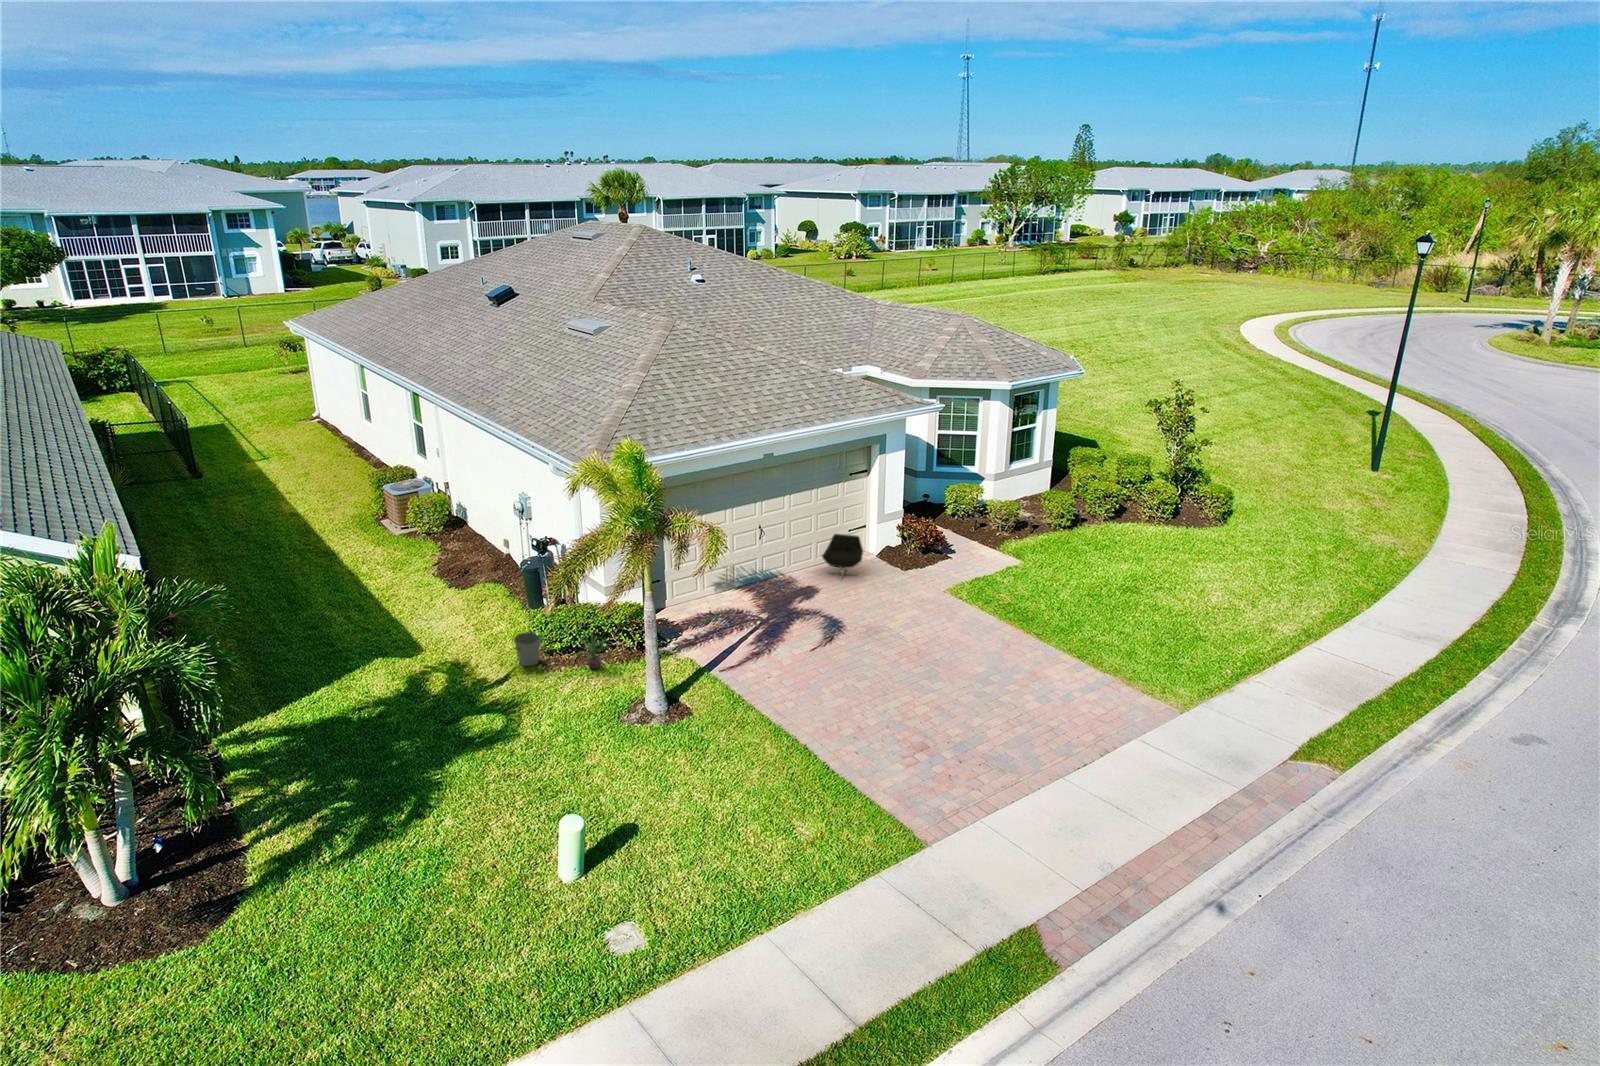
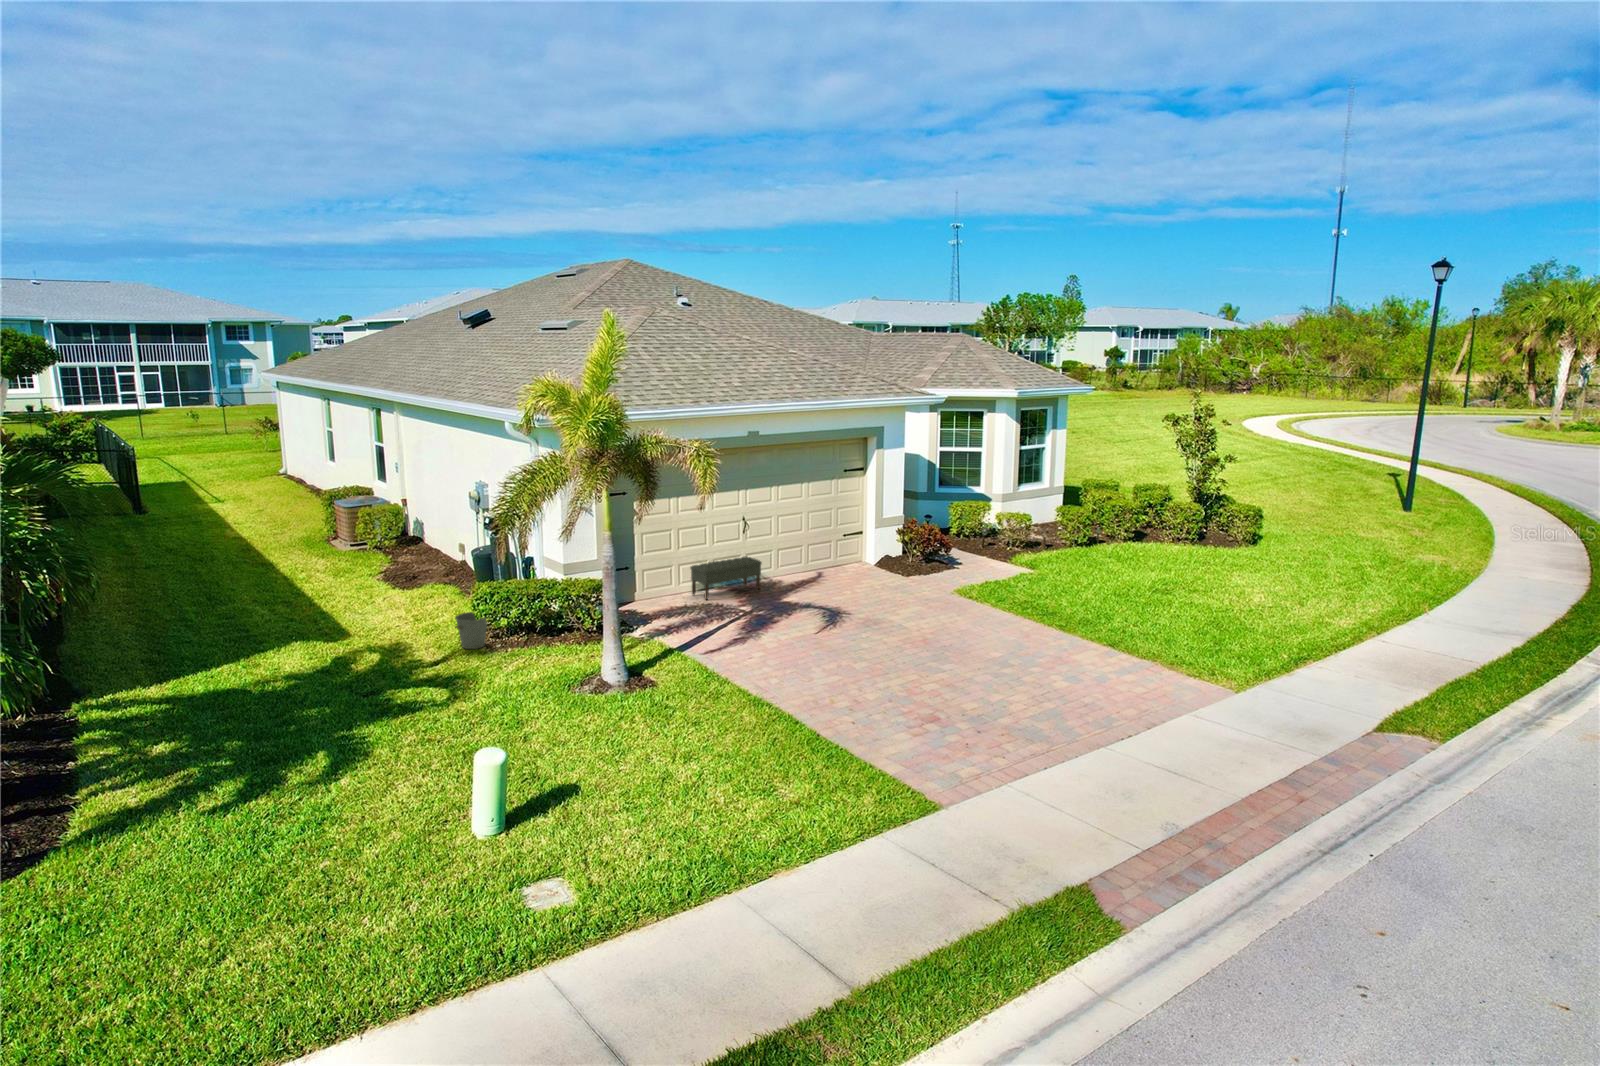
lounge chair: present [822,534,863,580] -> none [814,535,860,583]
bench: none [712,559,775,604] -> present [690,556,762,600]
decorative plant: present [579,633,608,669] -> none [524,607,569,651]

